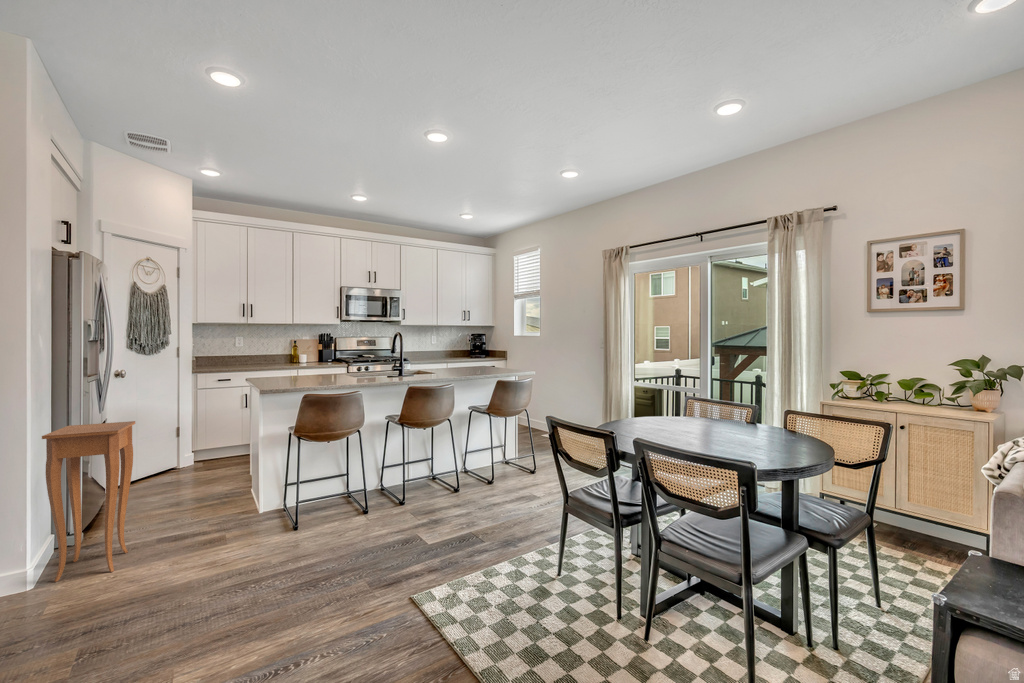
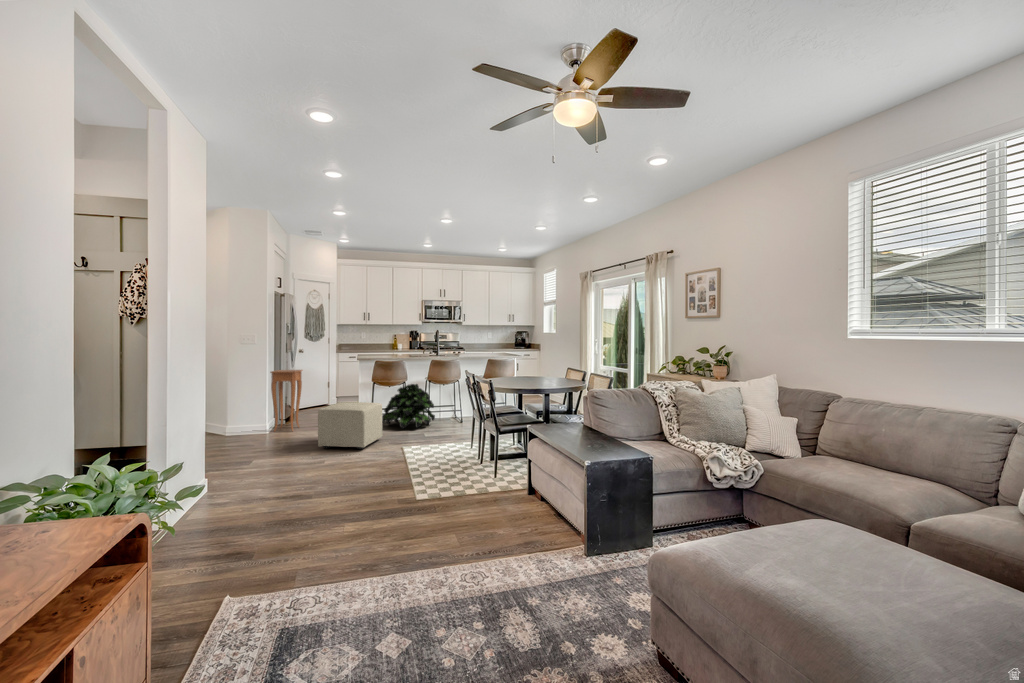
potted plant: none [327,431,429,526] -> present [382,384,435,429]
ottoman: none [211,491,360,641] -> present [318,402,382,449]

